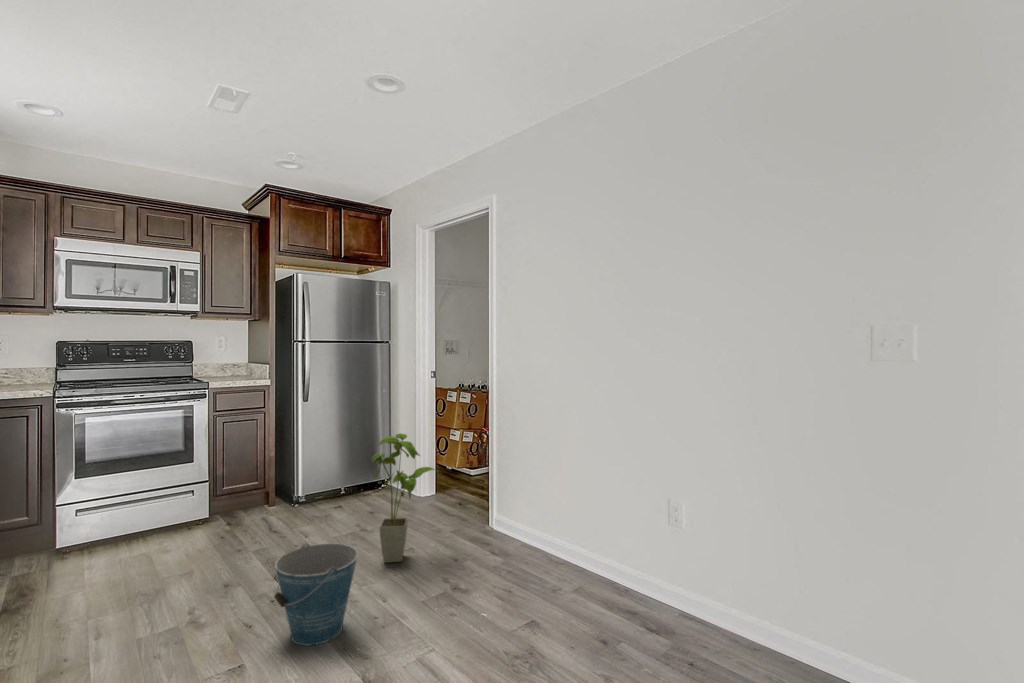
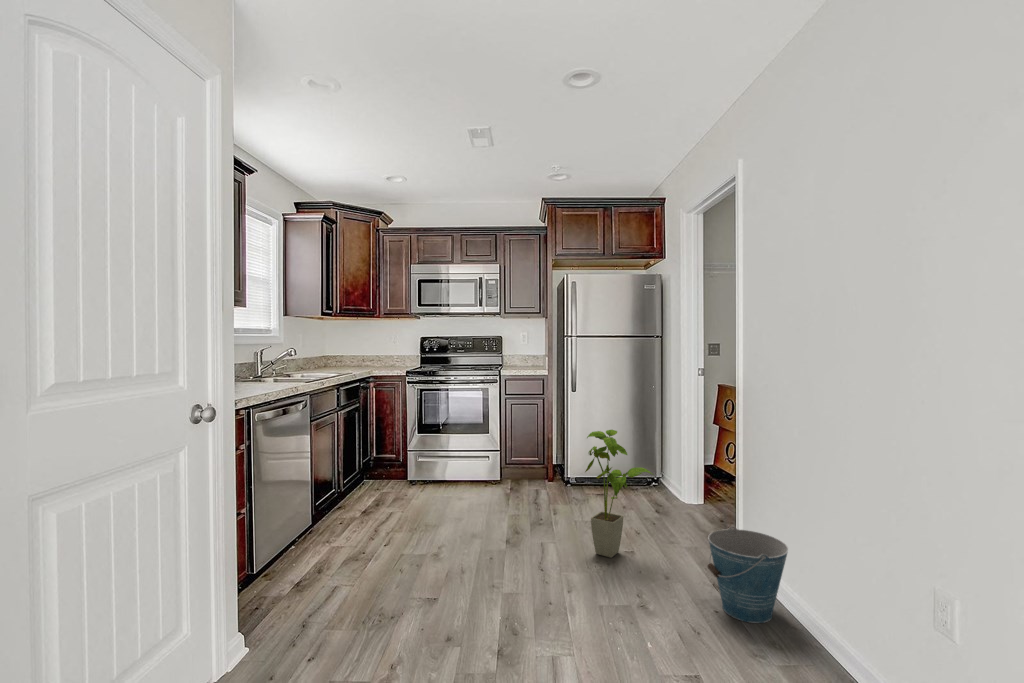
bucket: present [274,543,358,645] -> present [708,526,788,623]

